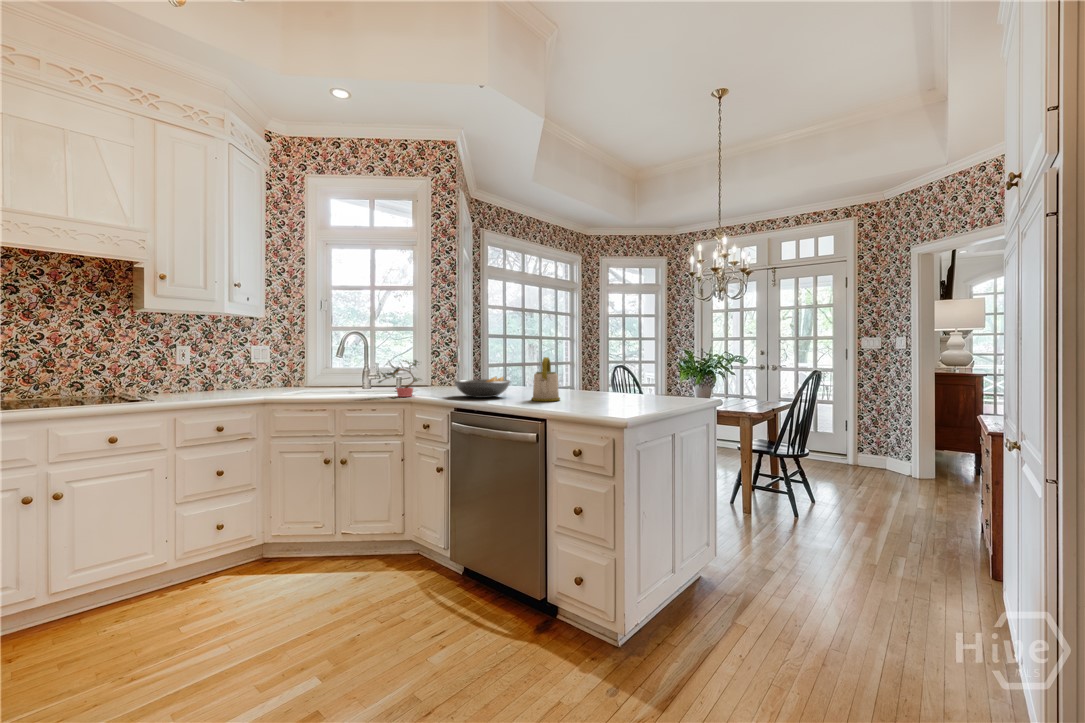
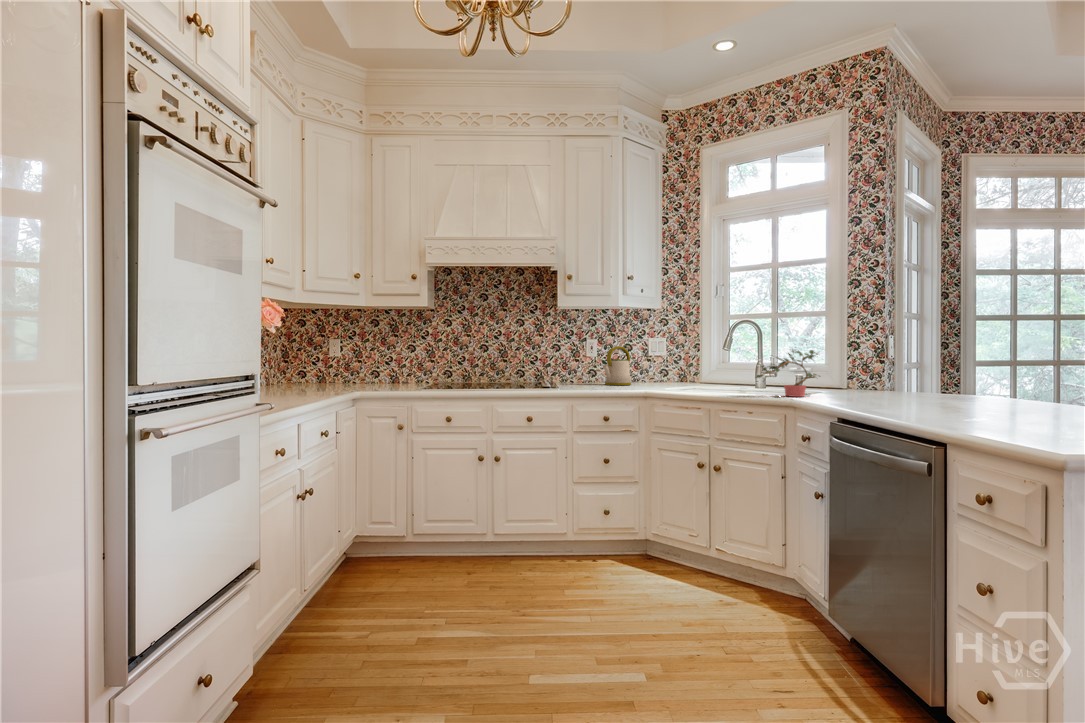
kettle: present [532,357,560,401] -> present [603,346,631,385]
fruit bowl: present [454,377,510,398] -> none [860,374,957,403]

